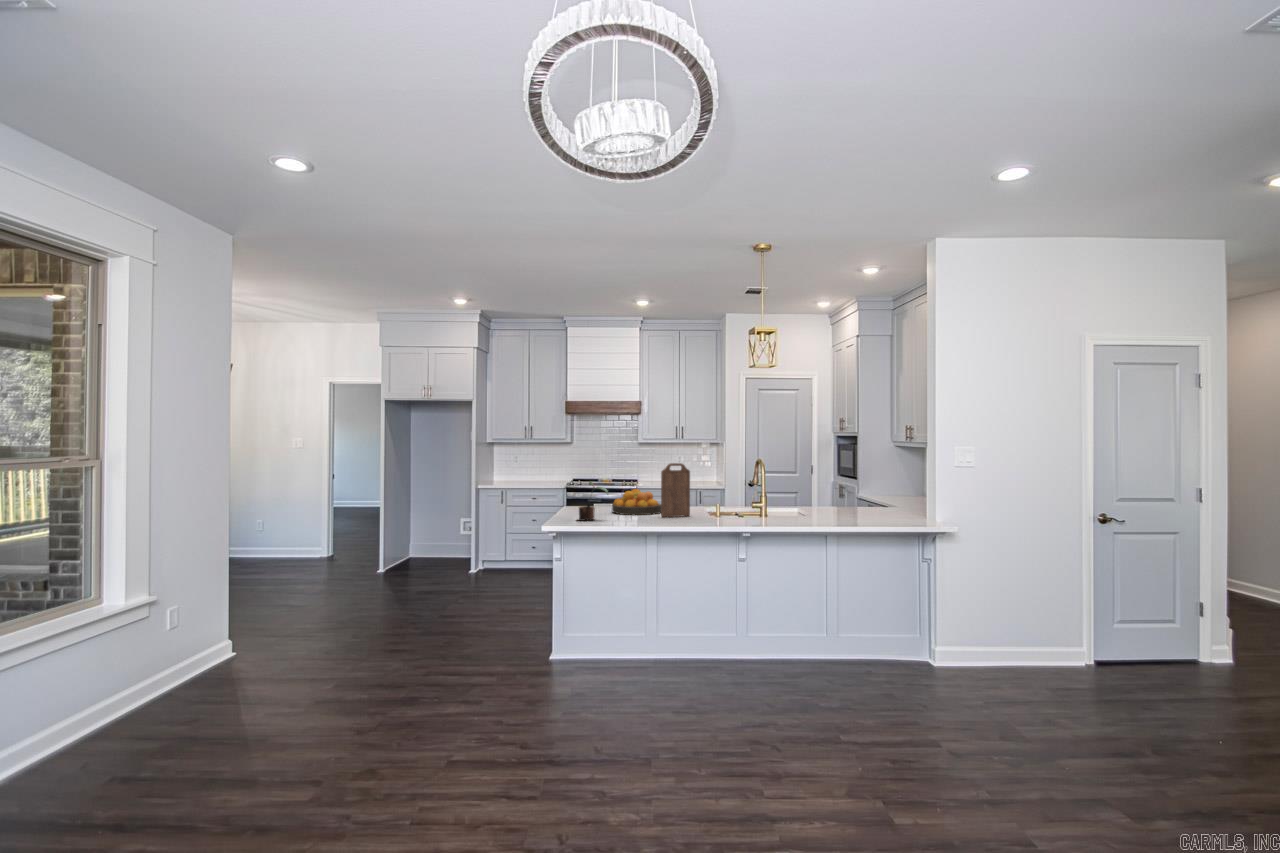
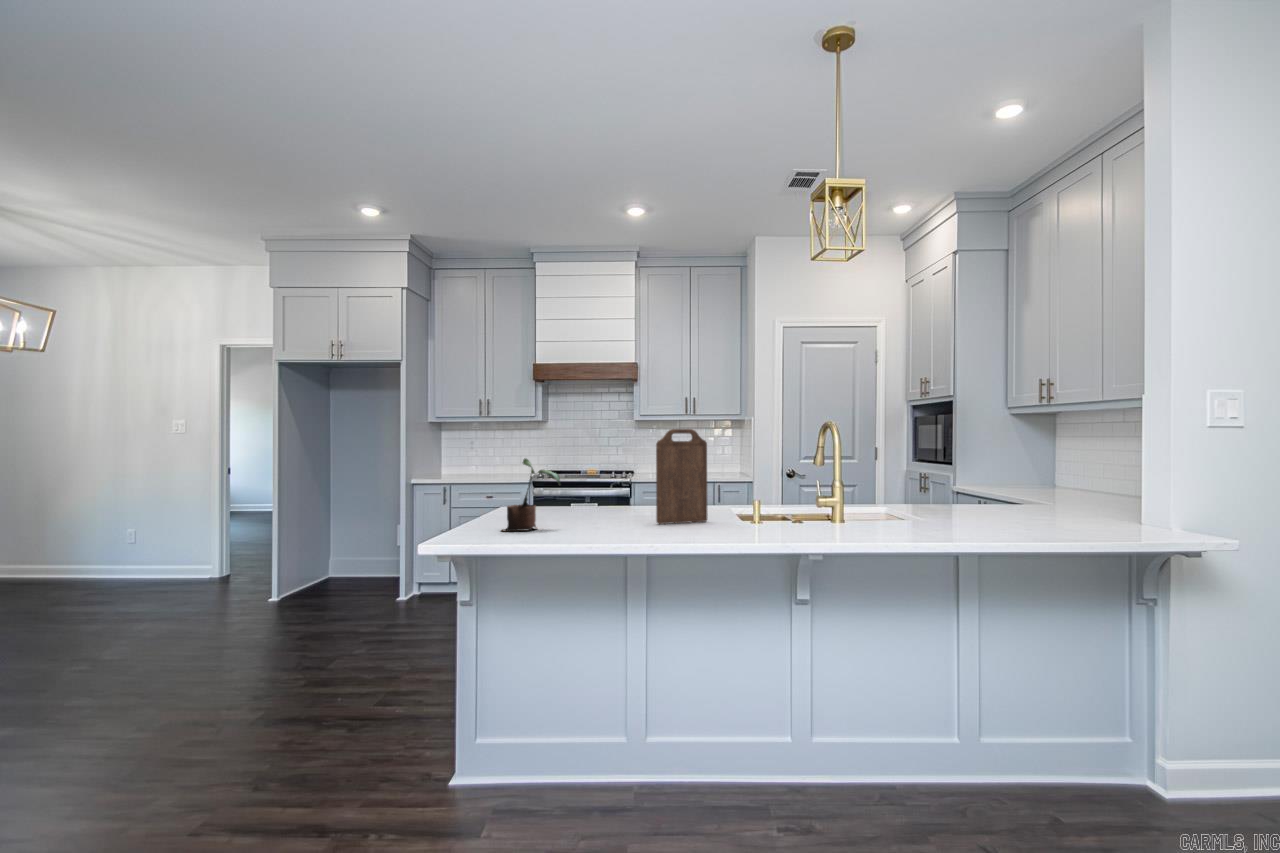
fruit bowl: present [612,489,661,515] -> none [576,477,659,520]

